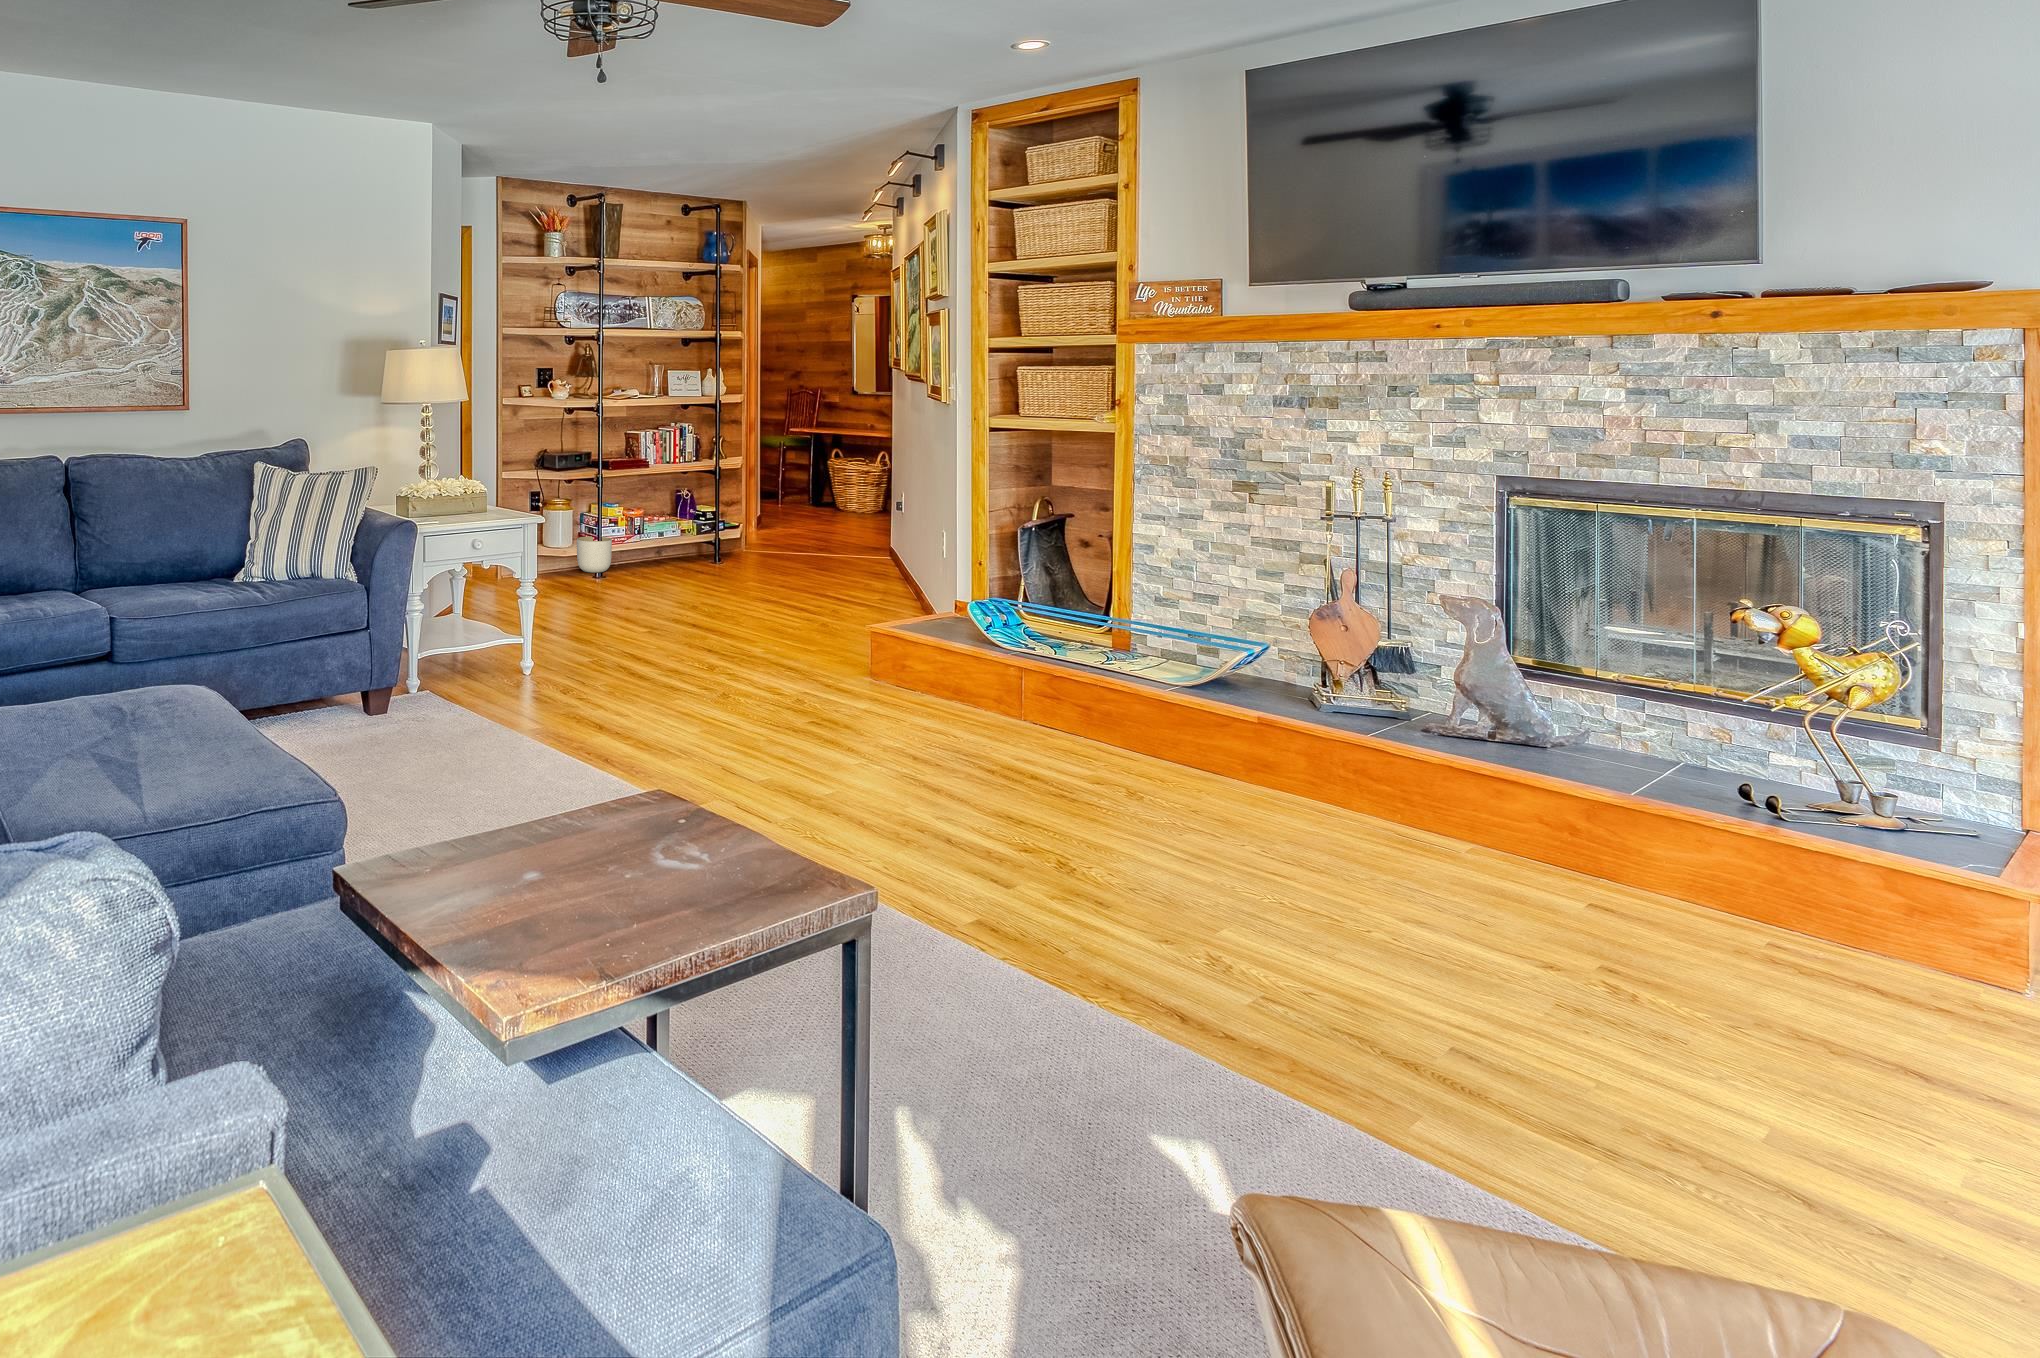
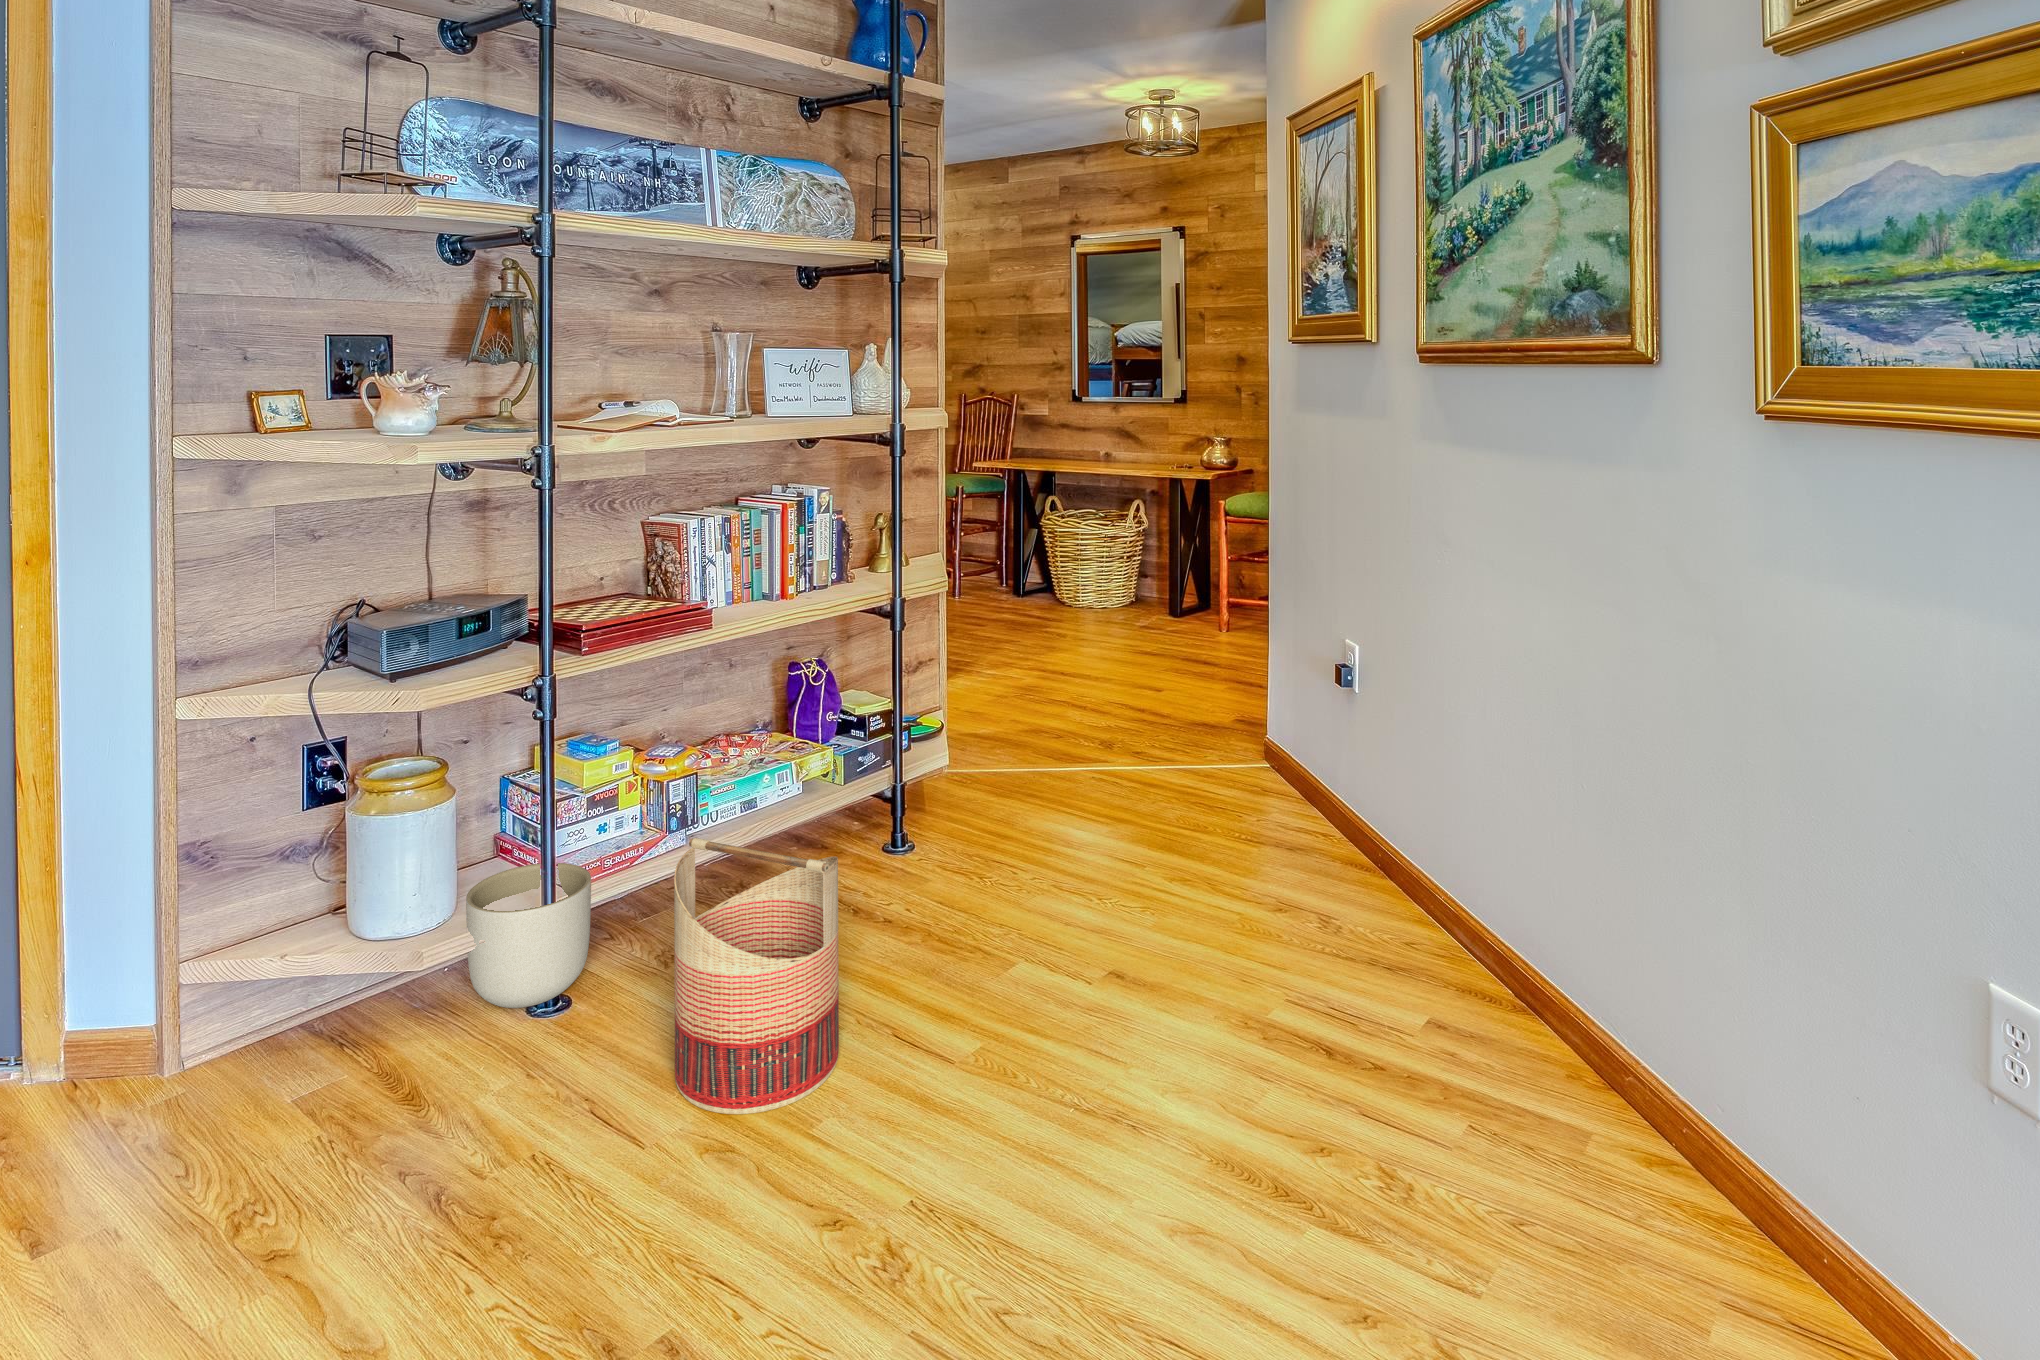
basket: none [639,519,685,588] -> present [674,838,839,1114]

